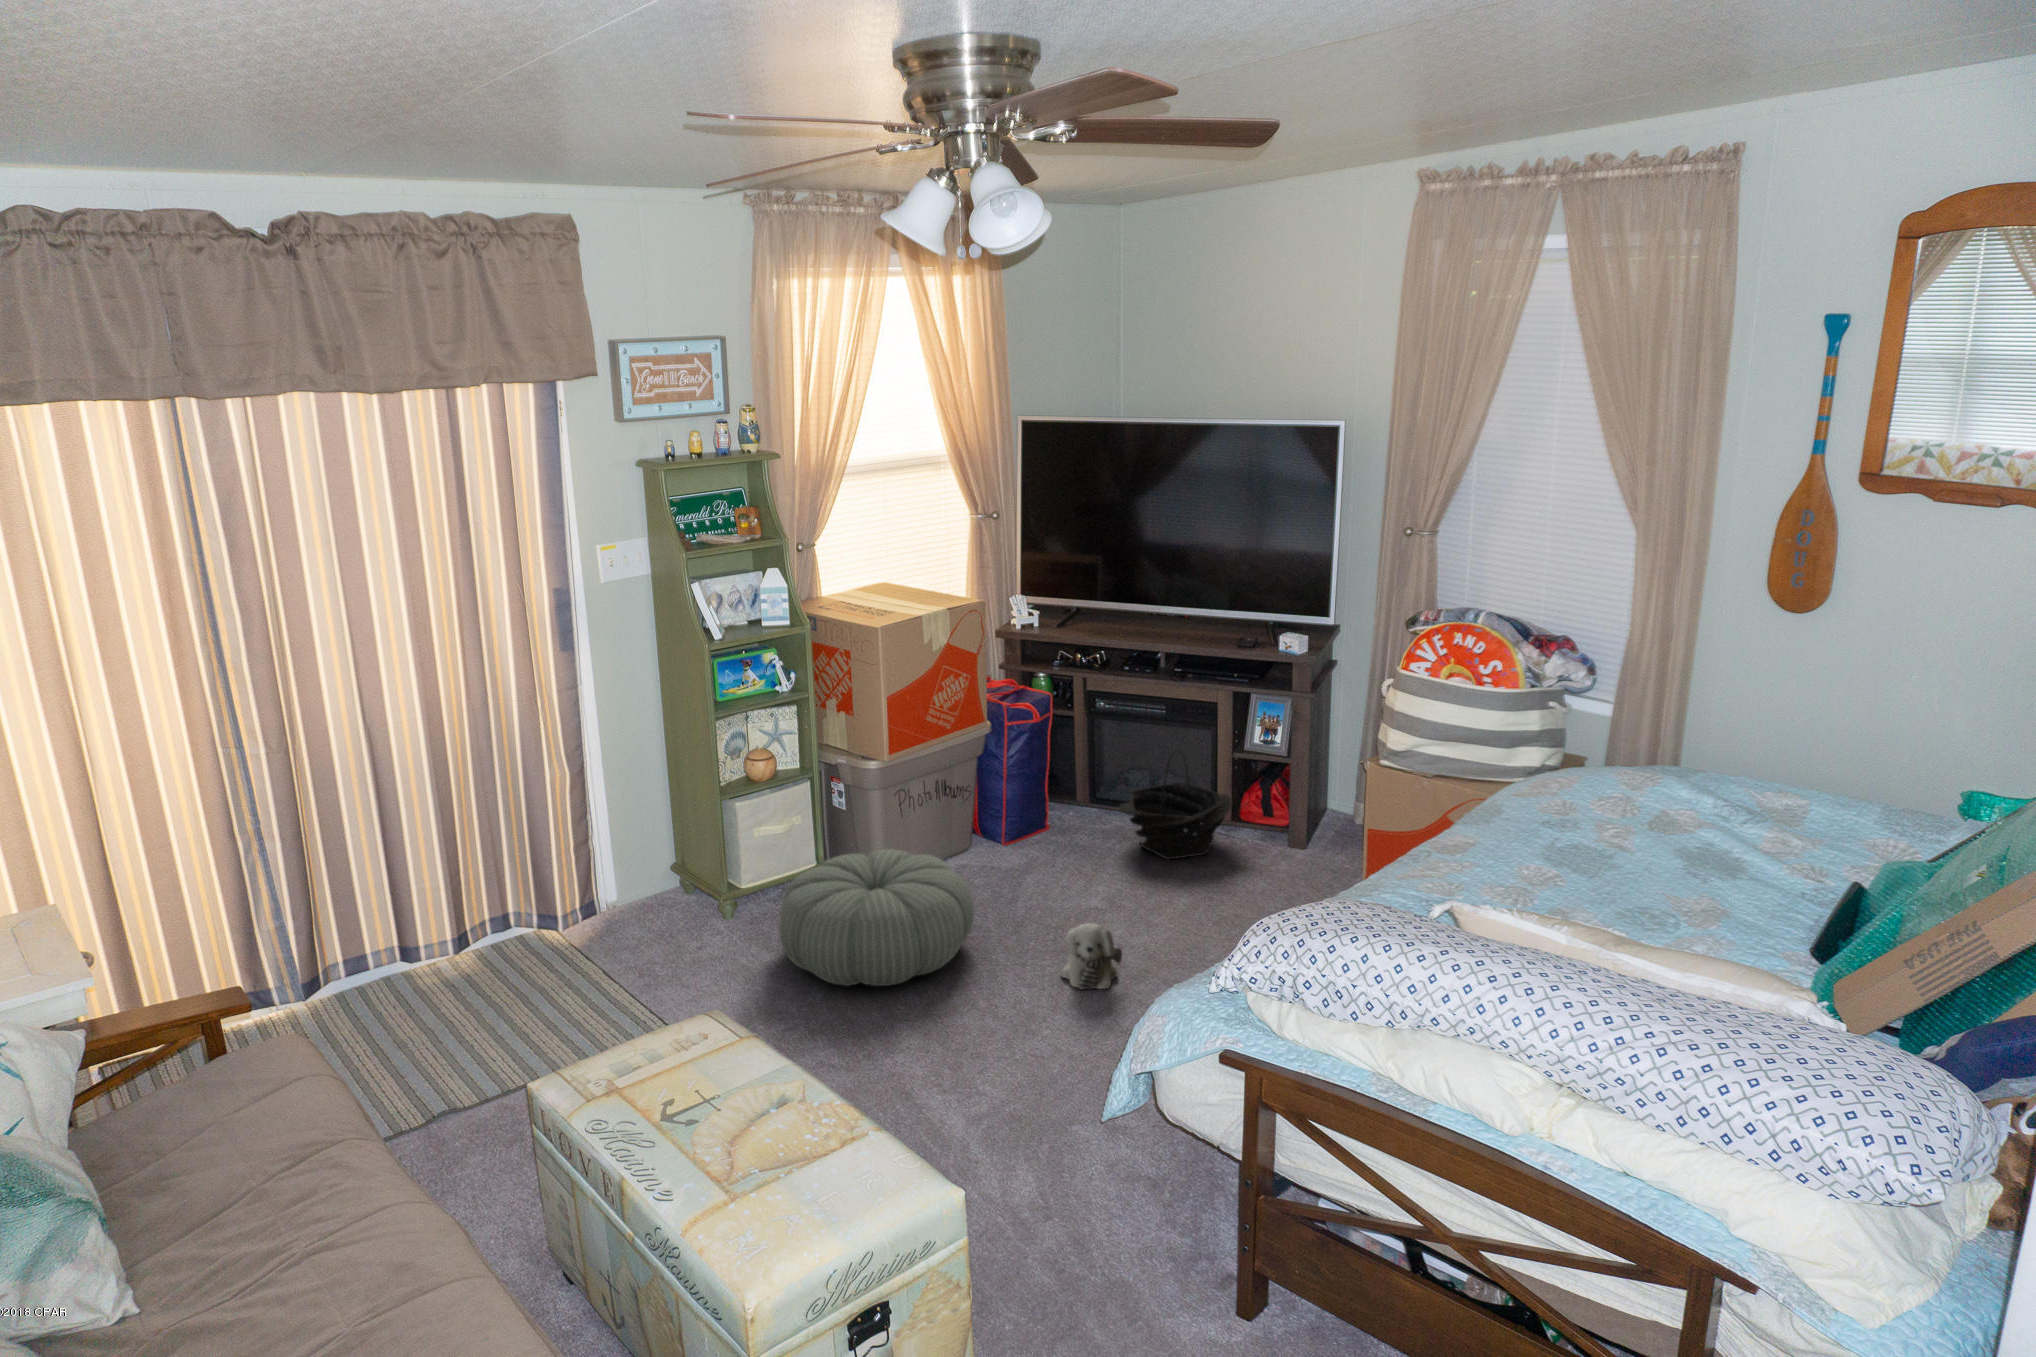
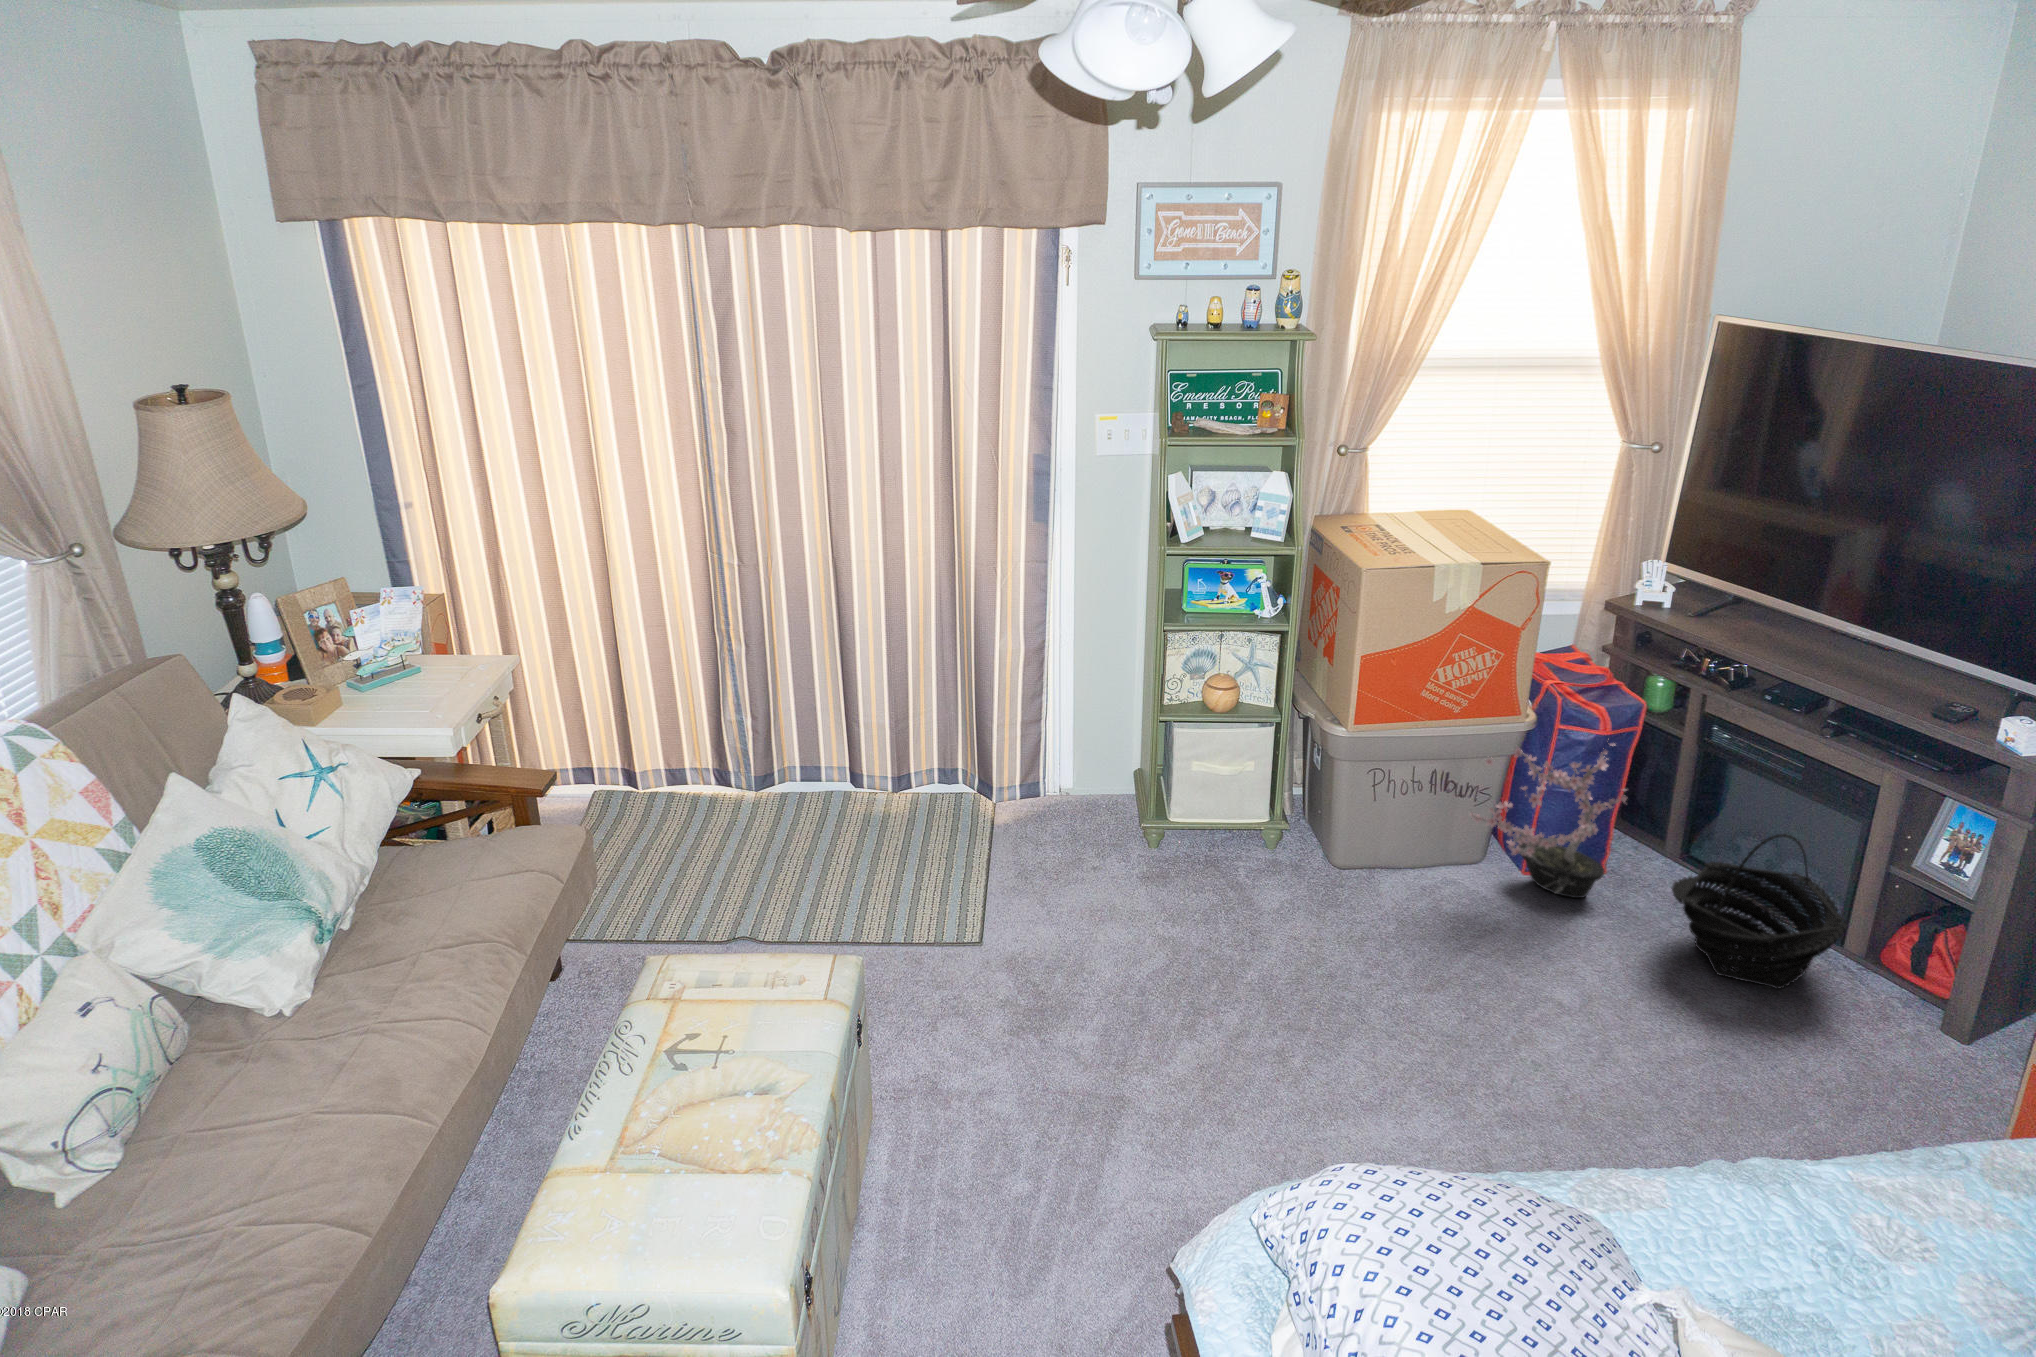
potted plant: none [961,721,1073,850] -> present [1470,739,1627,898]
pouf: present [779,849,975,986] -> none [1144,827,1375,1002]
plush toy: present [1061,923,1122,990] -> none [1424,1027,1500,1117]

